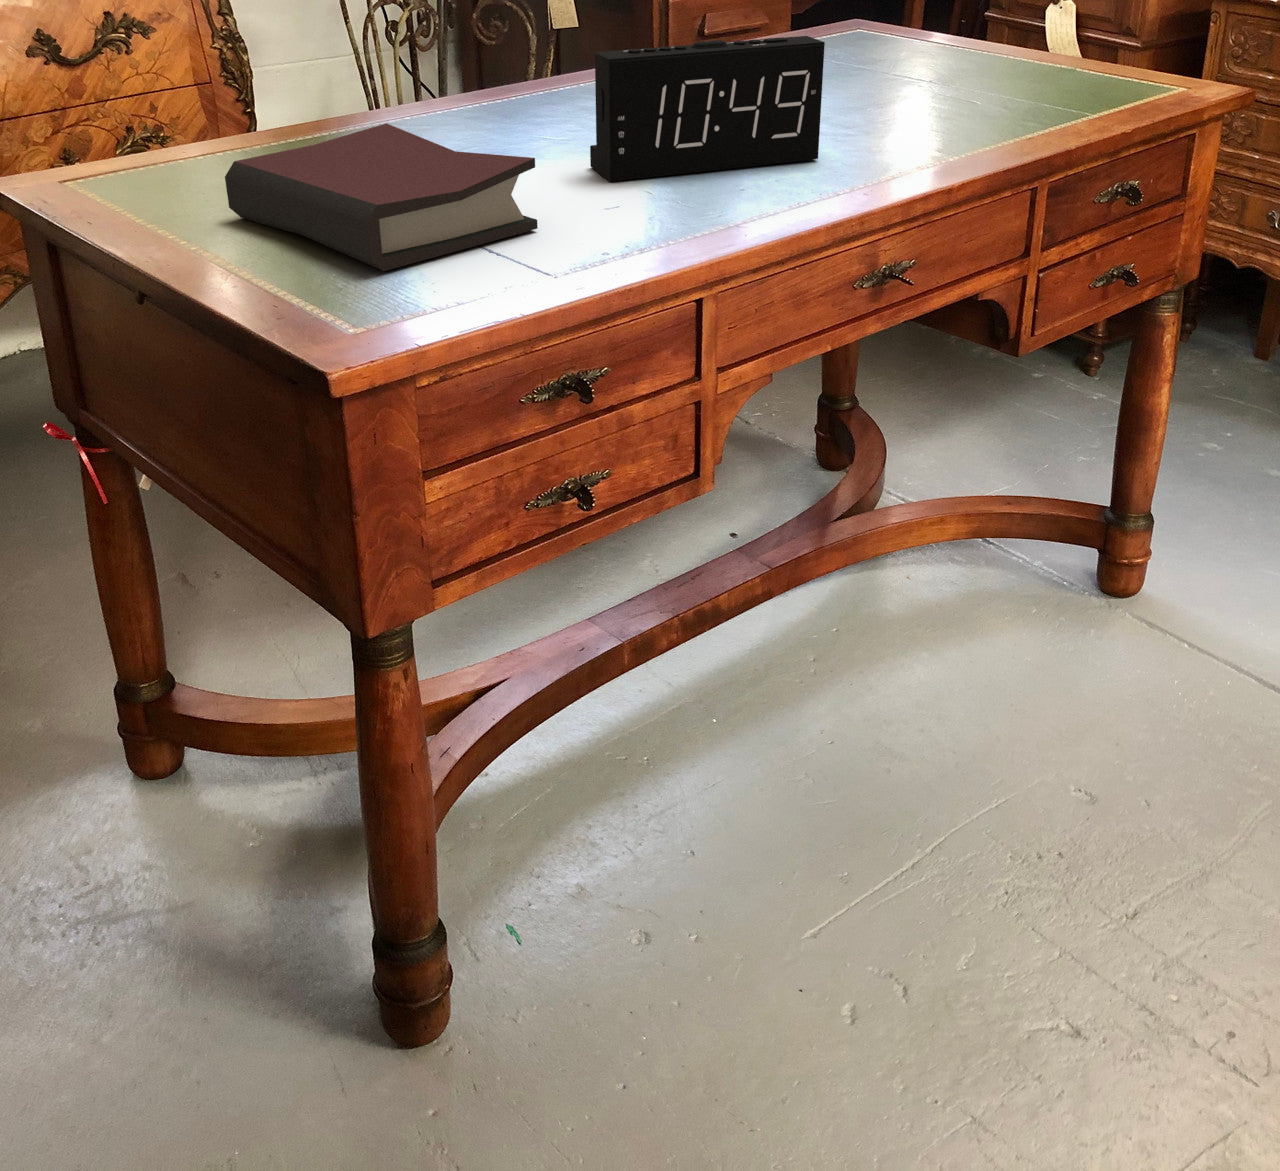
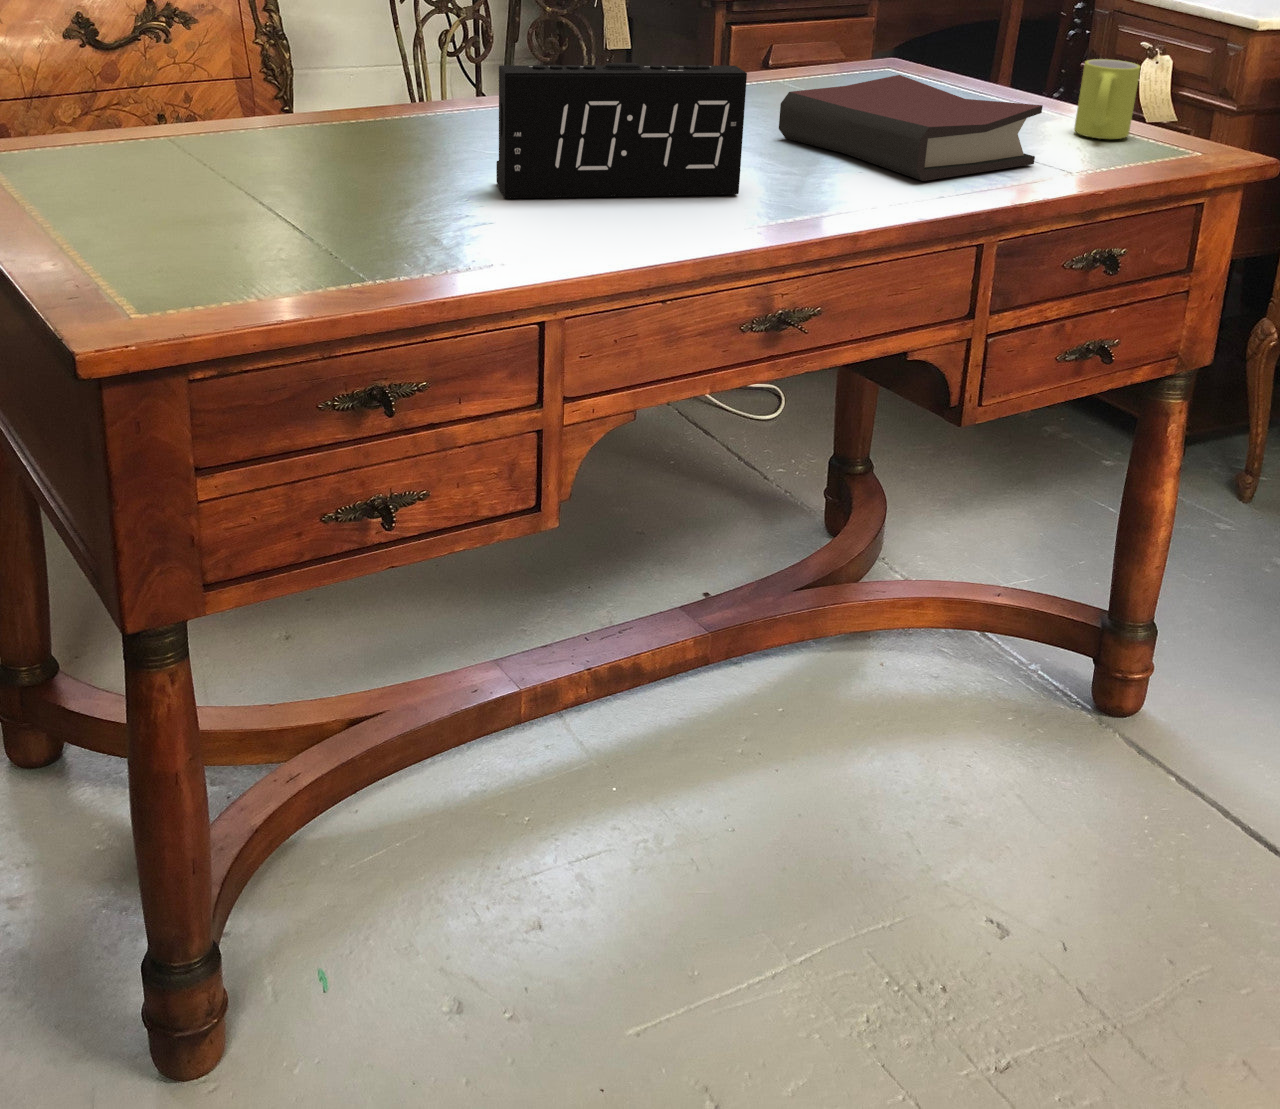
mug: none [1063,5,1123,80] -> present [1074,59,1141,139]
hardback book: present [225,123,538,271] -> present [779,75,1043,181]

